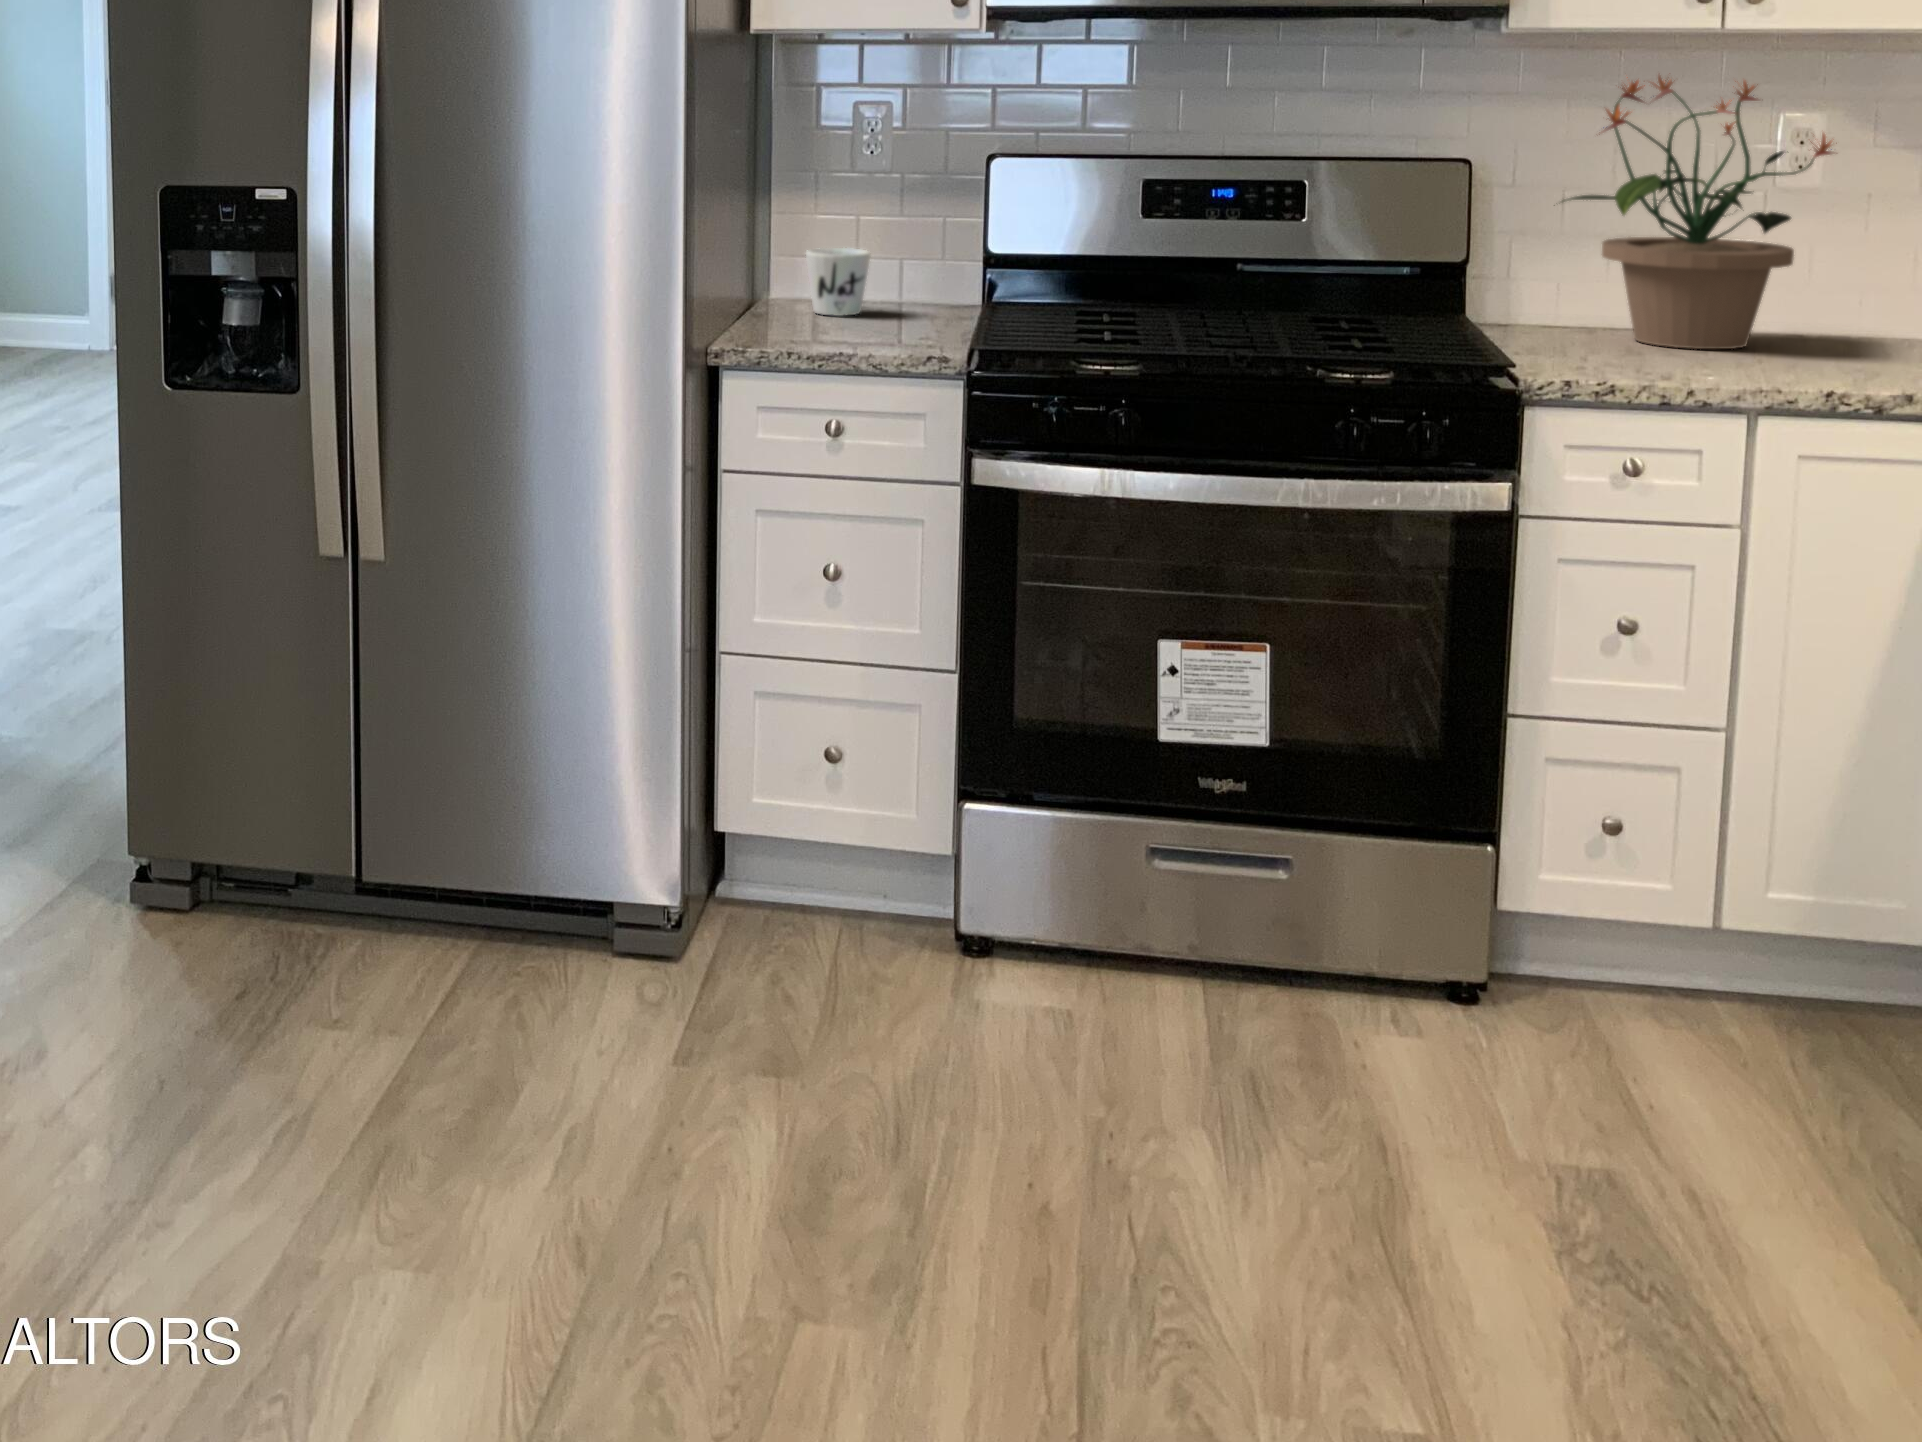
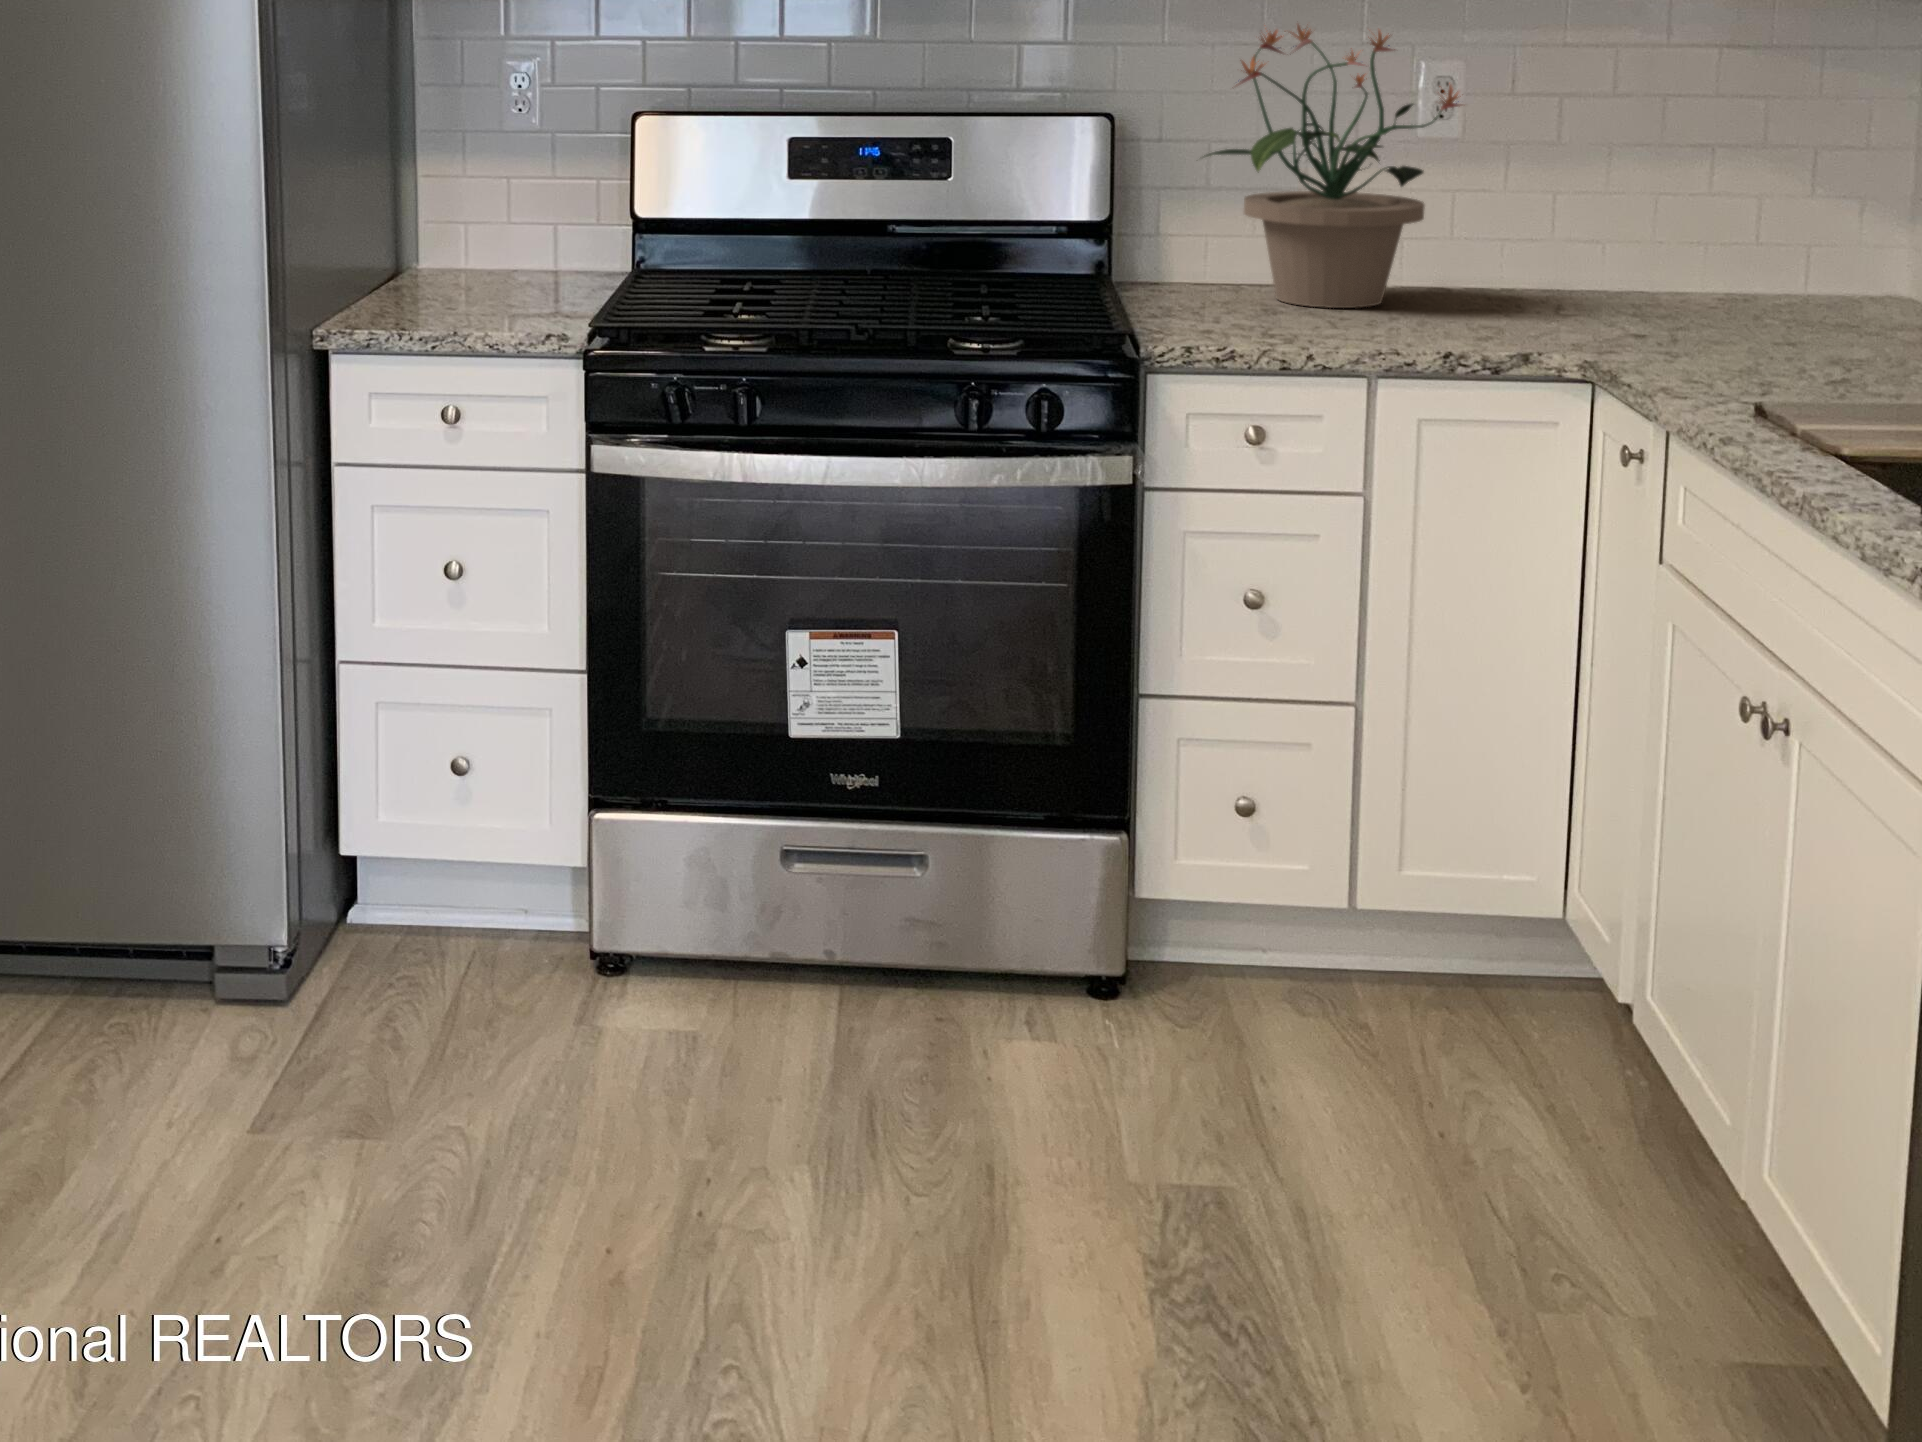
mug: present [806,248,870,316] -> none [436,213,506,286]

